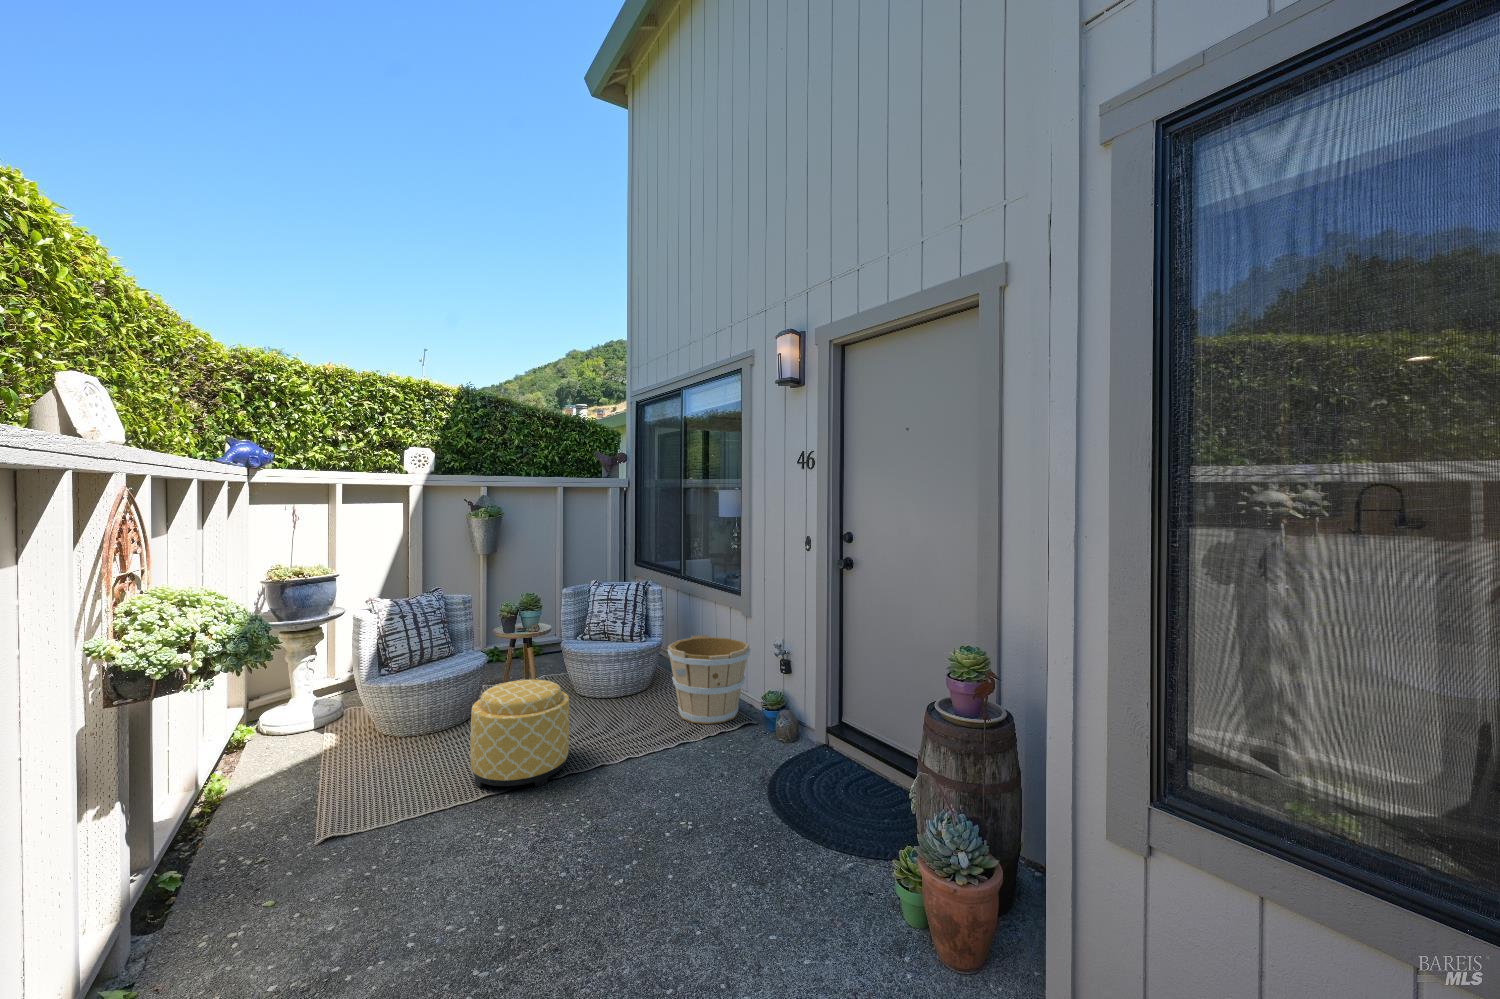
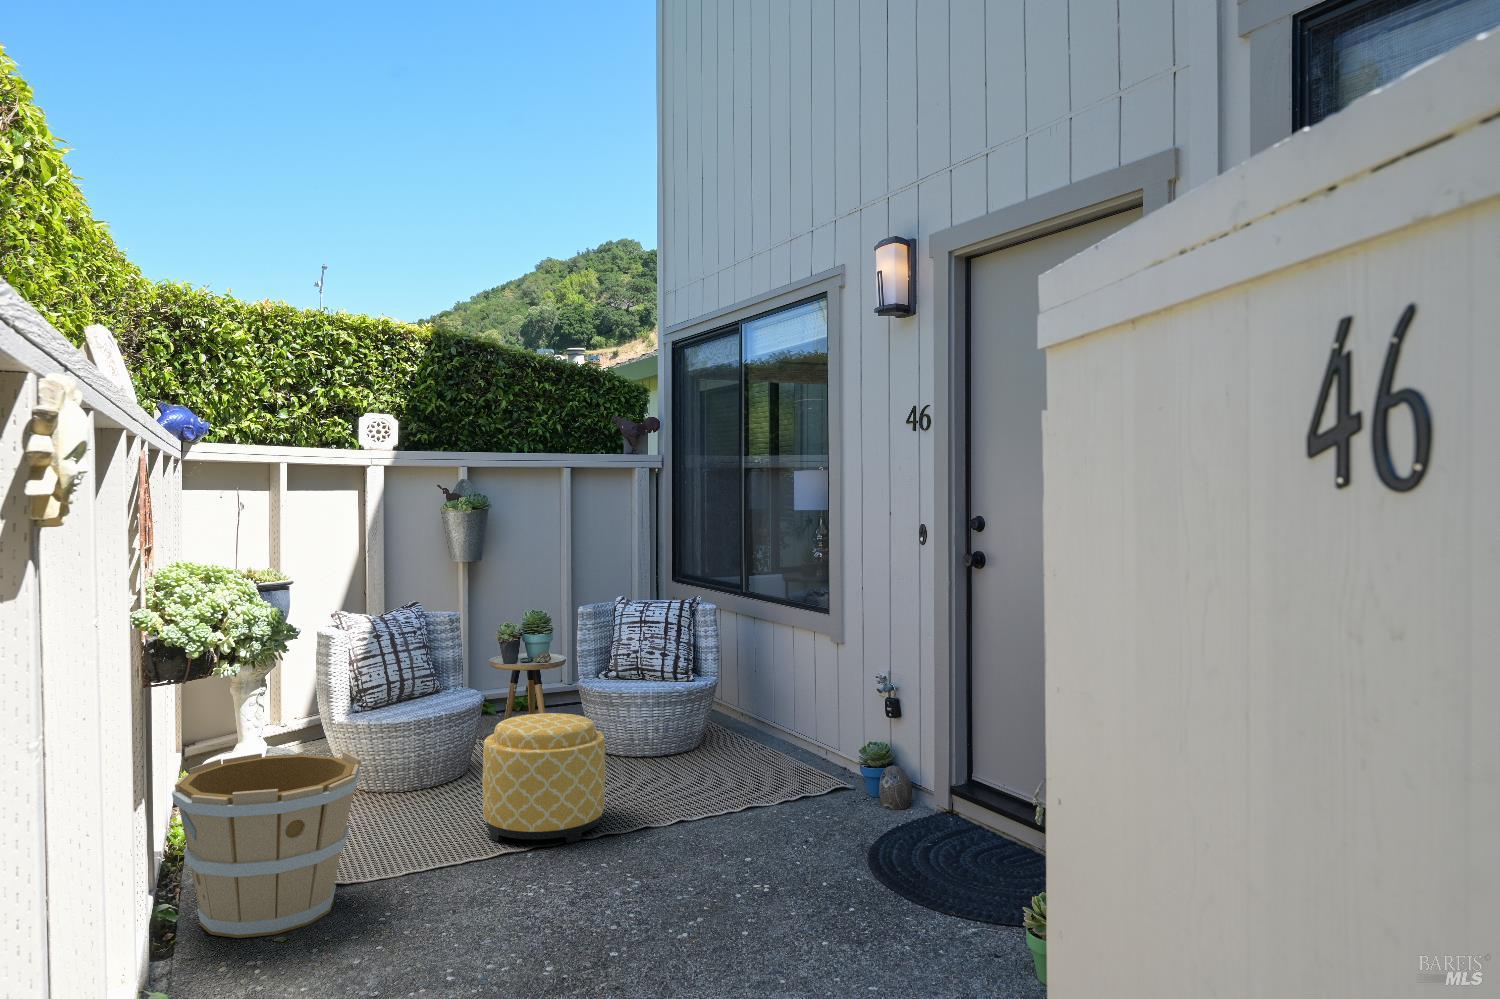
wooden bucket: present [668,635,750,724] -> present [172,752,361,938]

